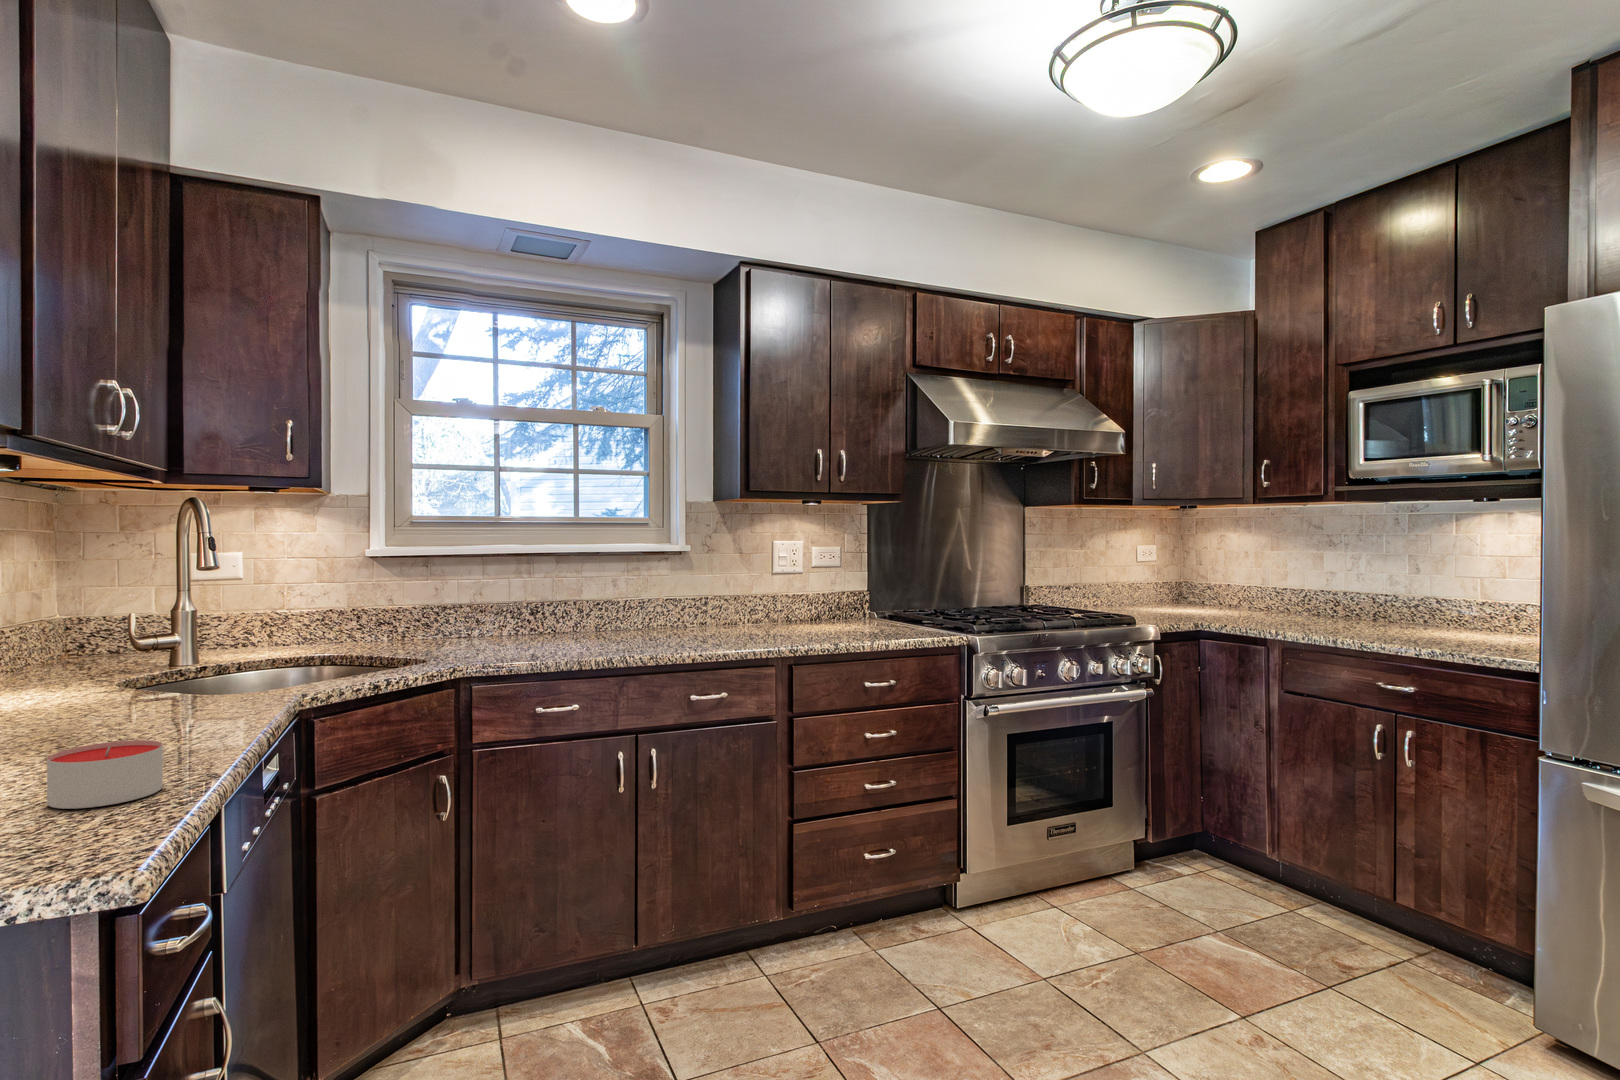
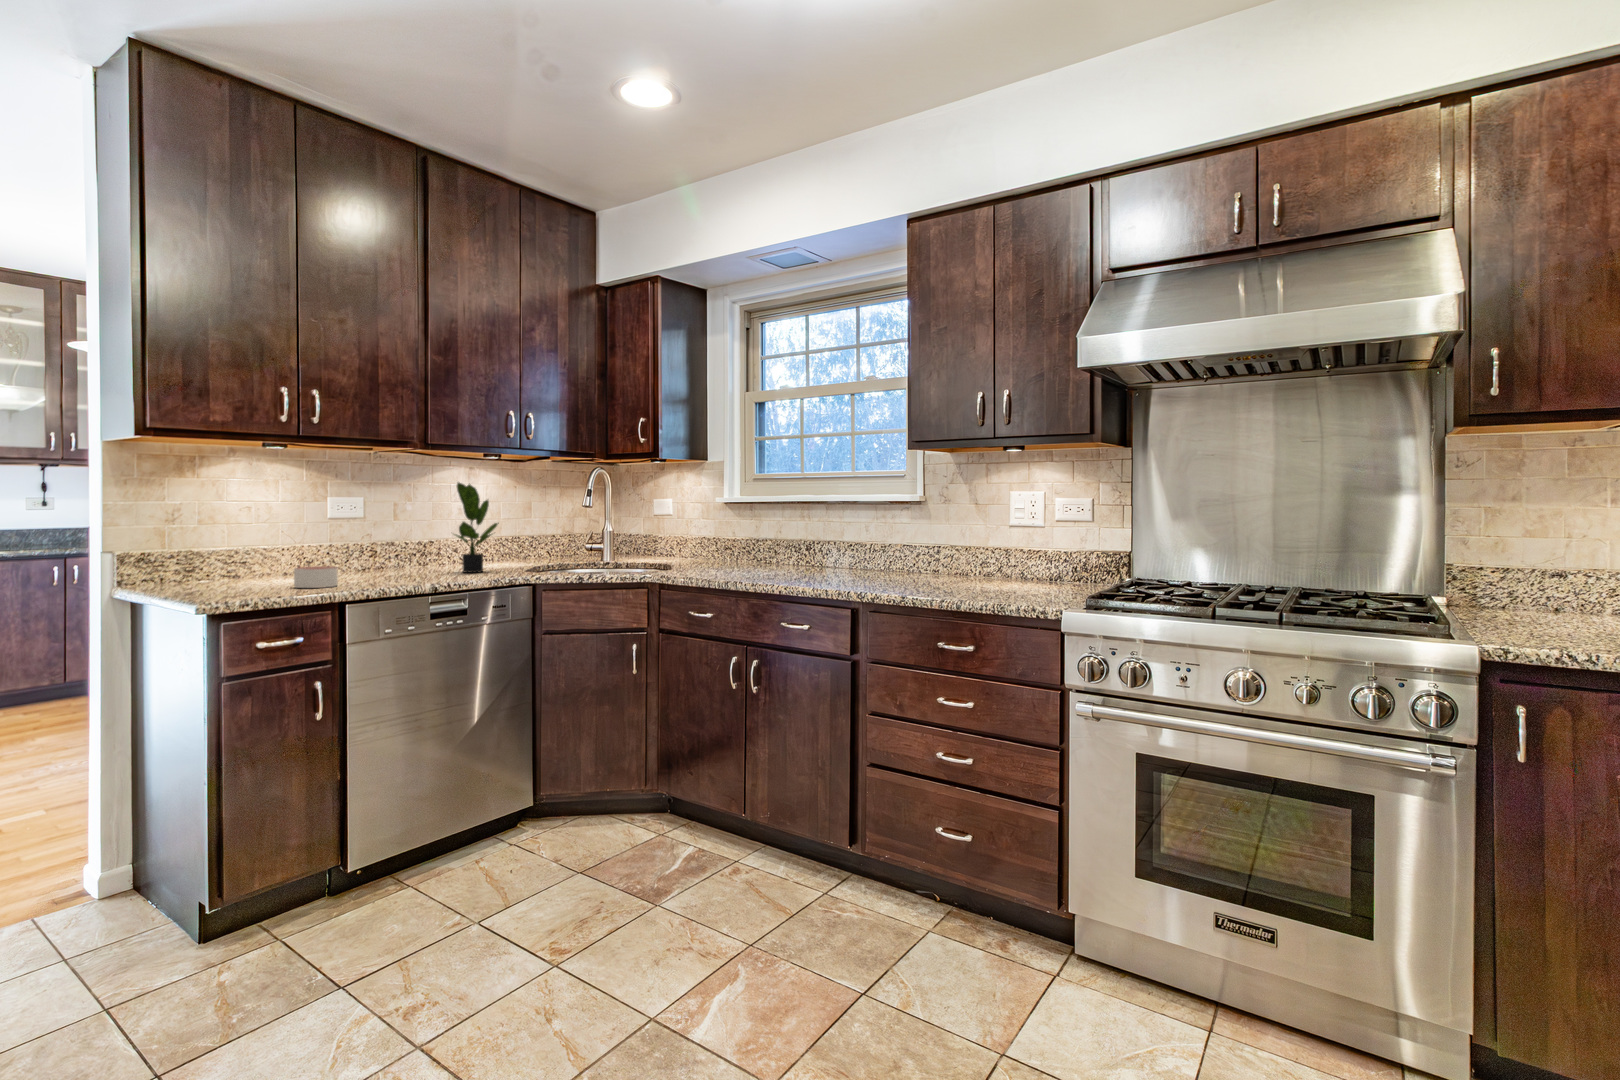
potted plant: none [76,535,200,719] -> present [455,483,499,573]

